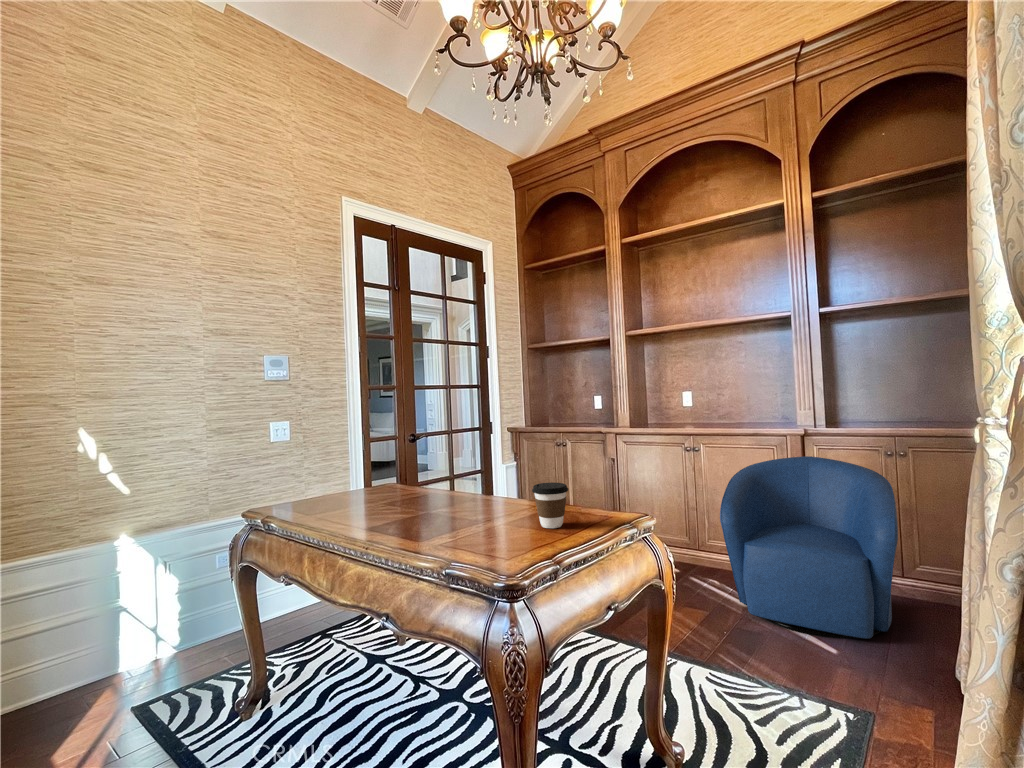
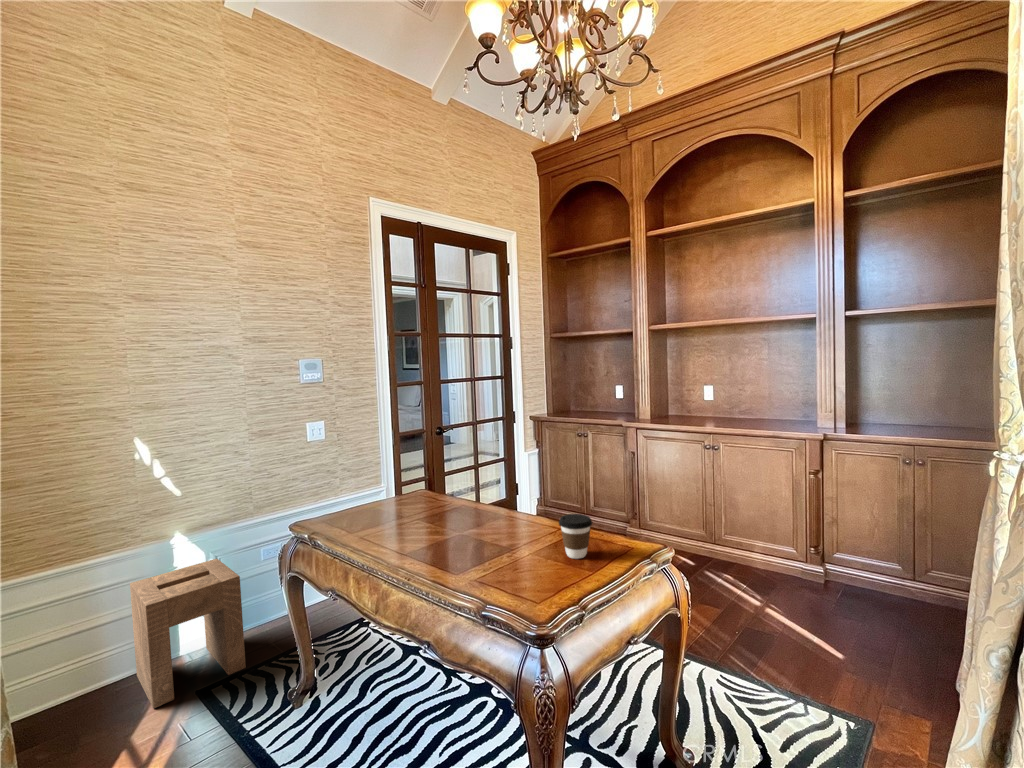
armchair: present [720,456,898,639] -> none [737,462,910,646]
stool: none [64,562,192,727] -> present [130,559,246,708]

